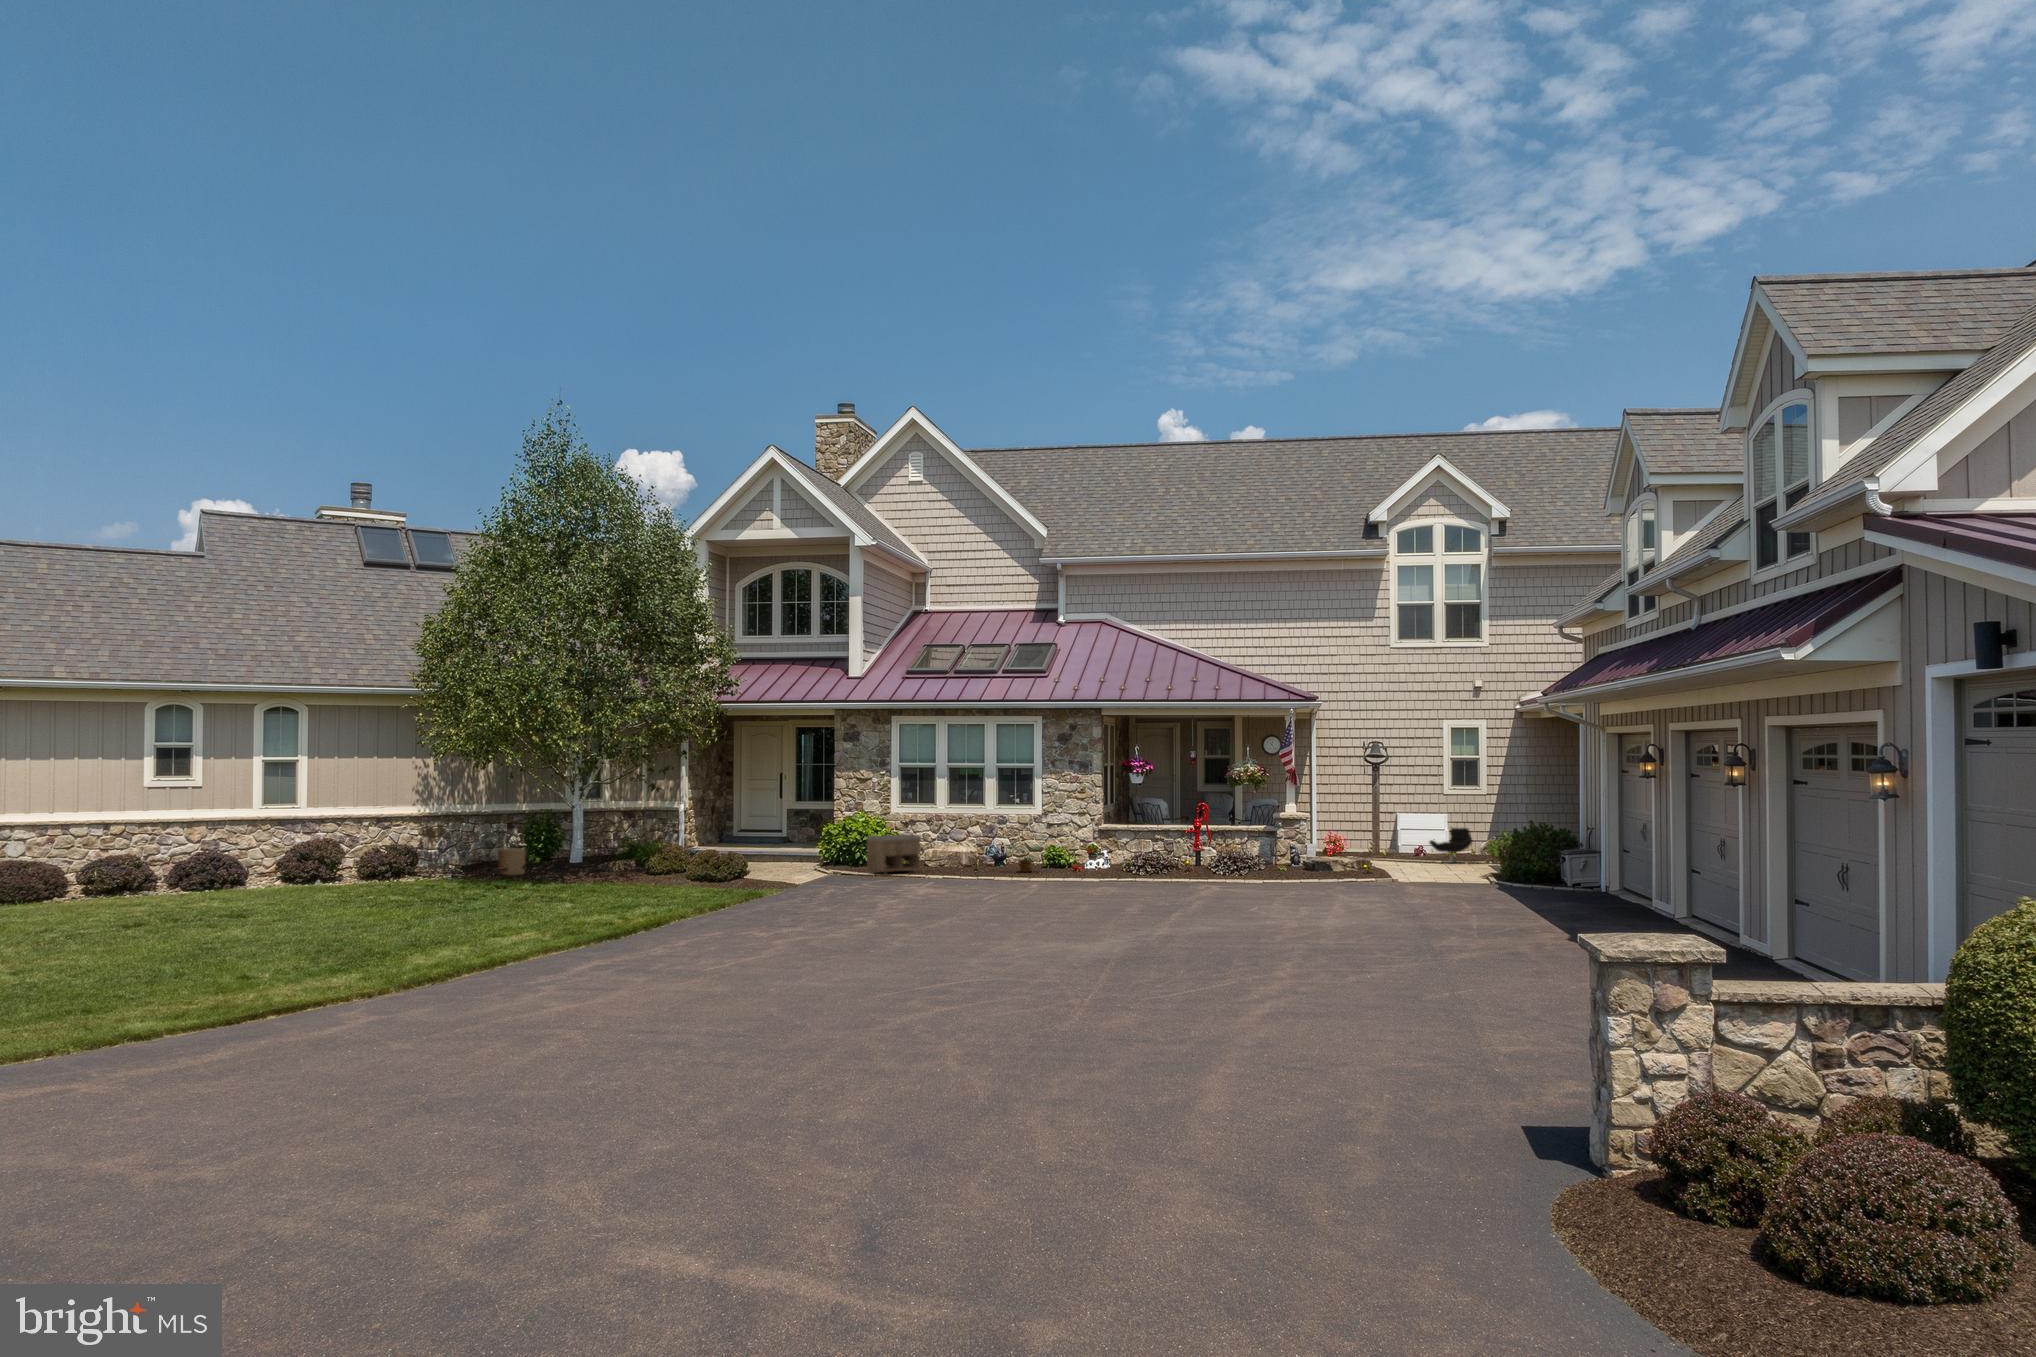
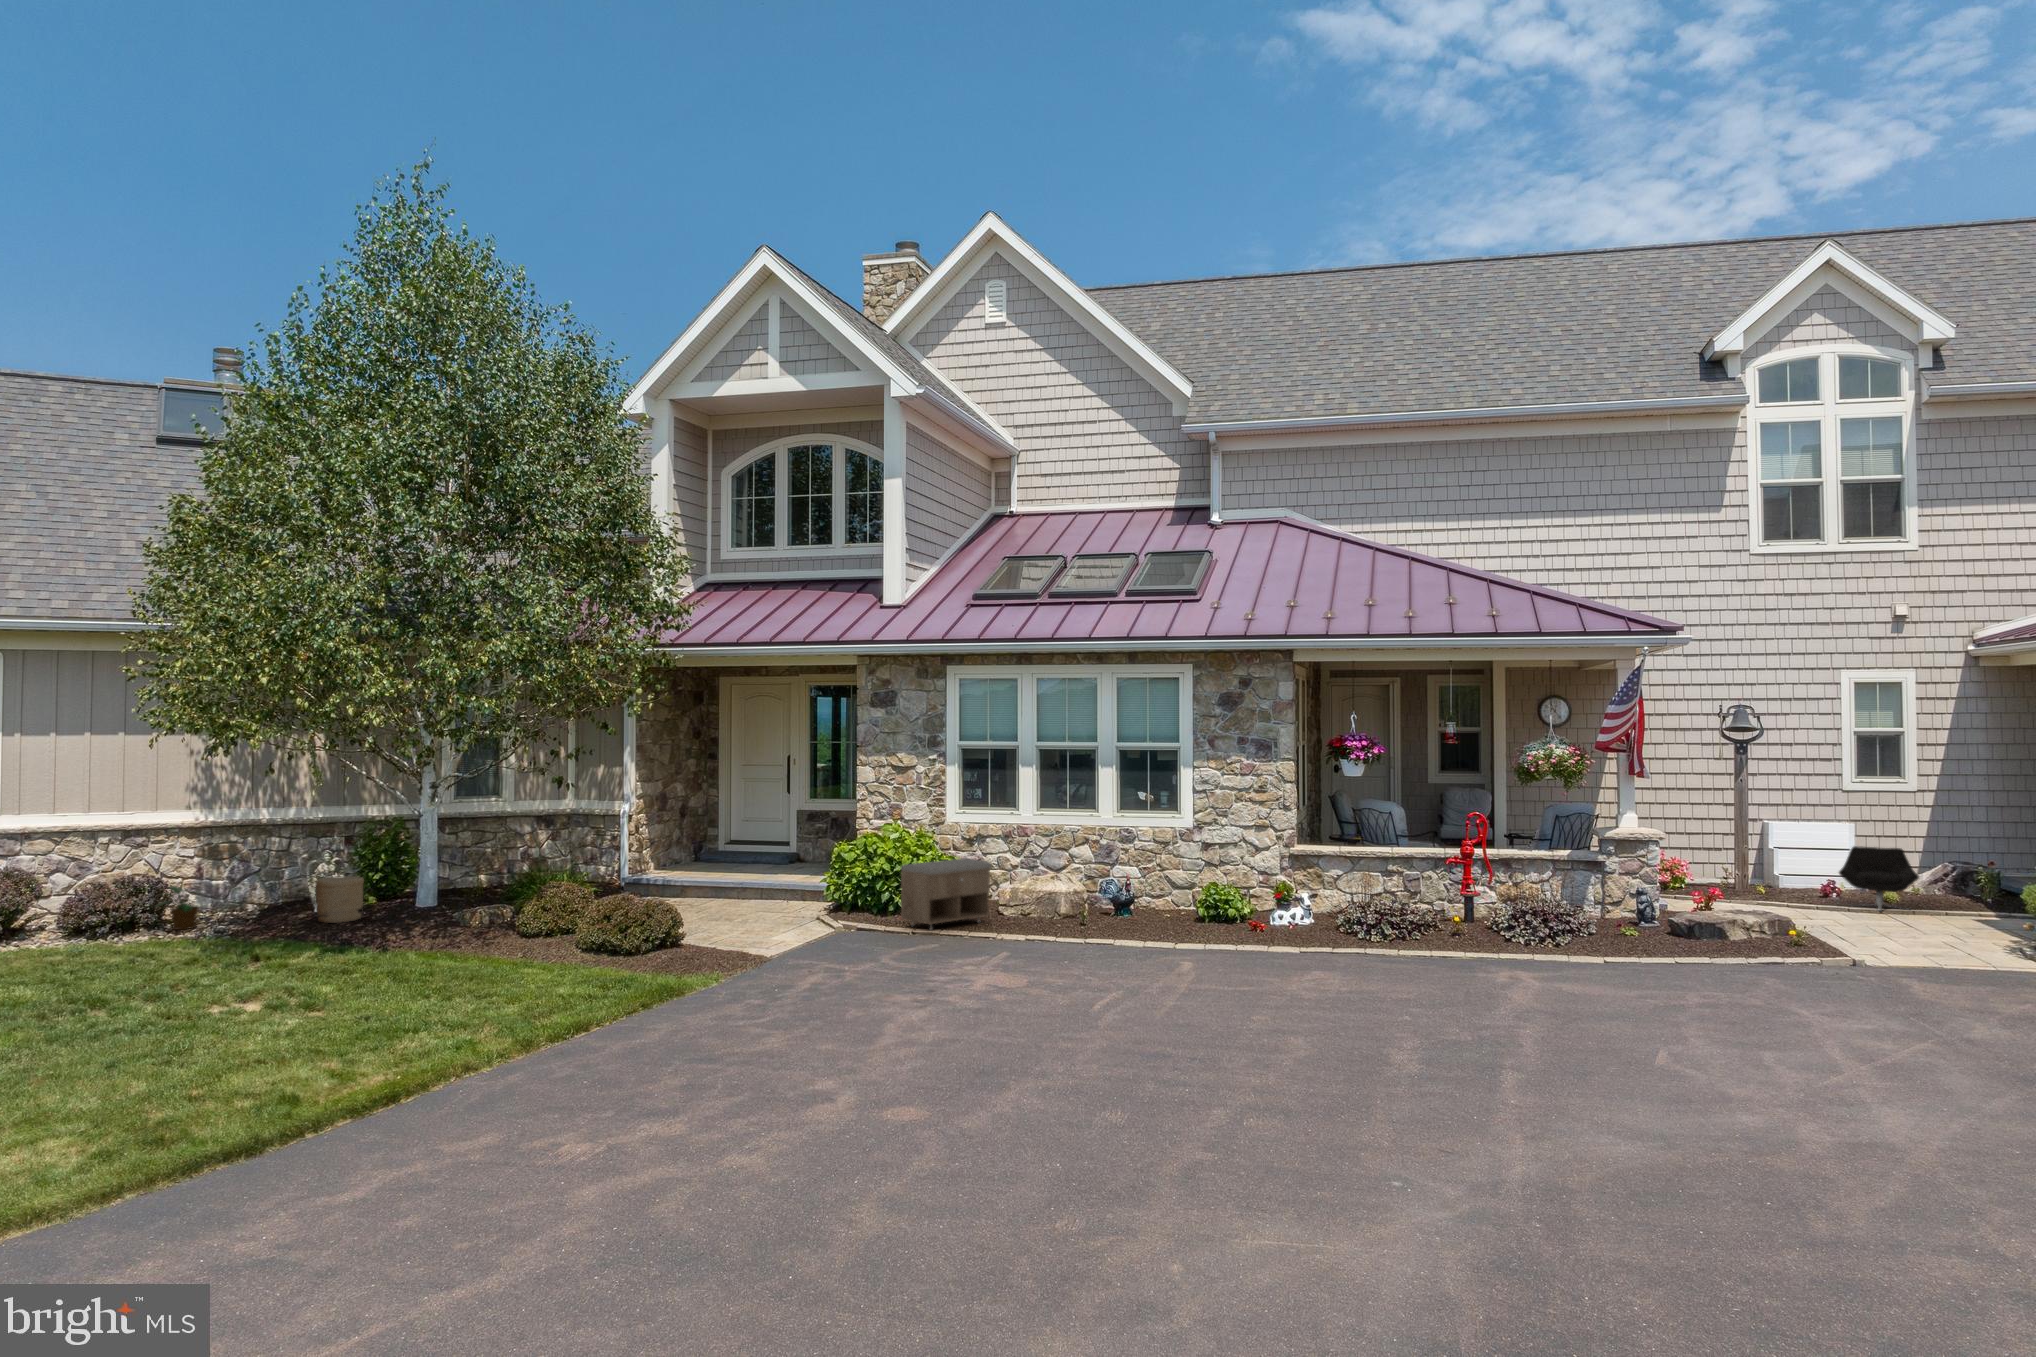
potted plant: present [1006,845,1040,872] -> present [156,886,199,930]

